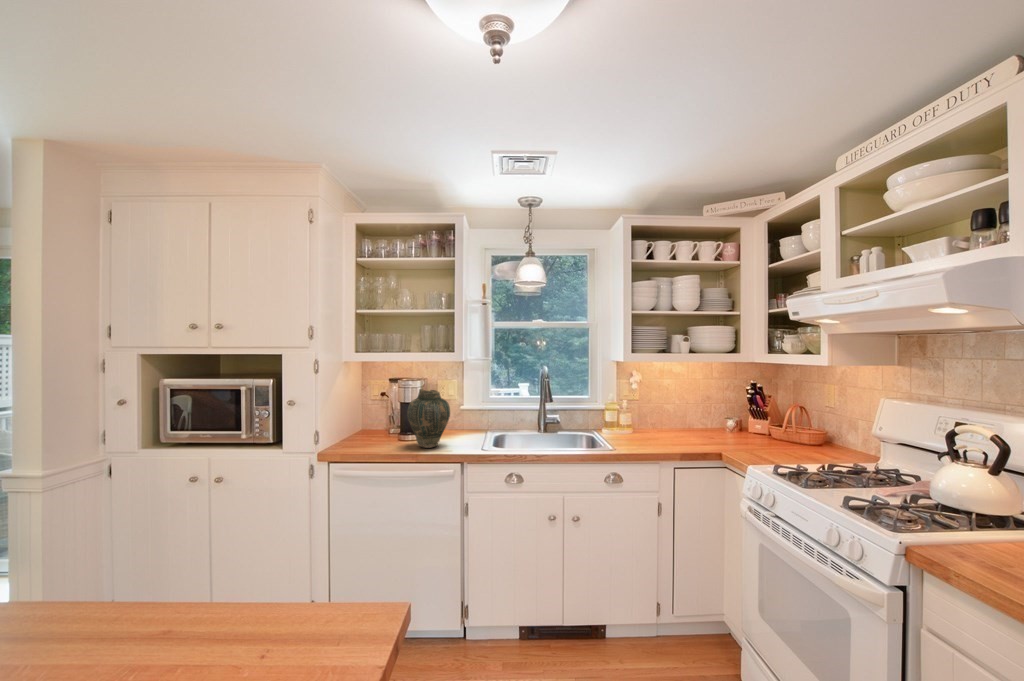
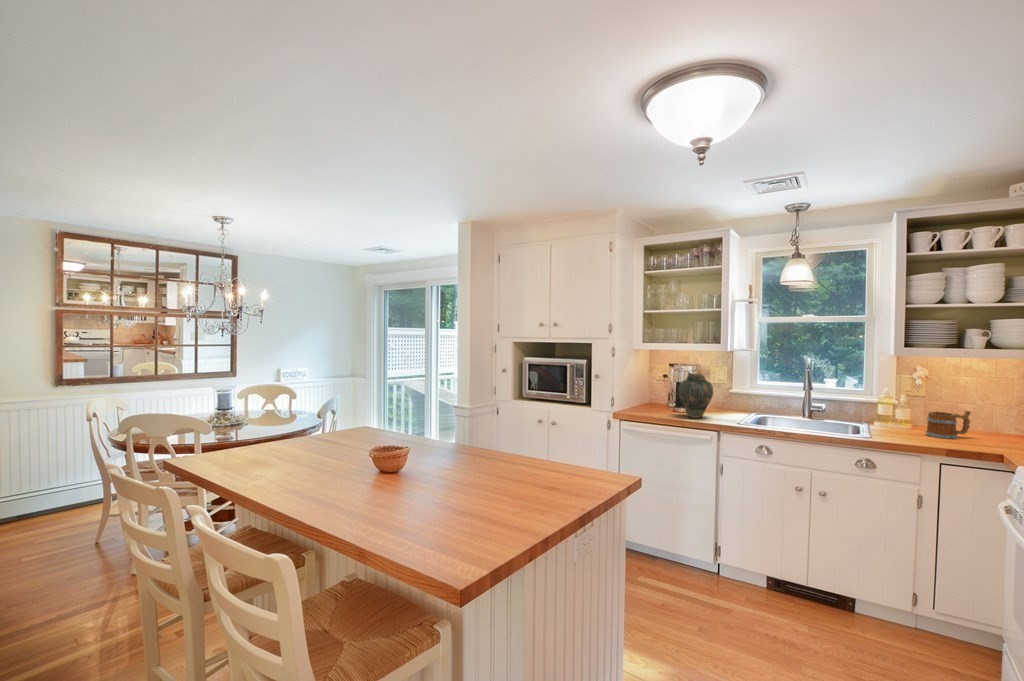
mug: none [650,411,683,441] -> present [926,411,971,439]

